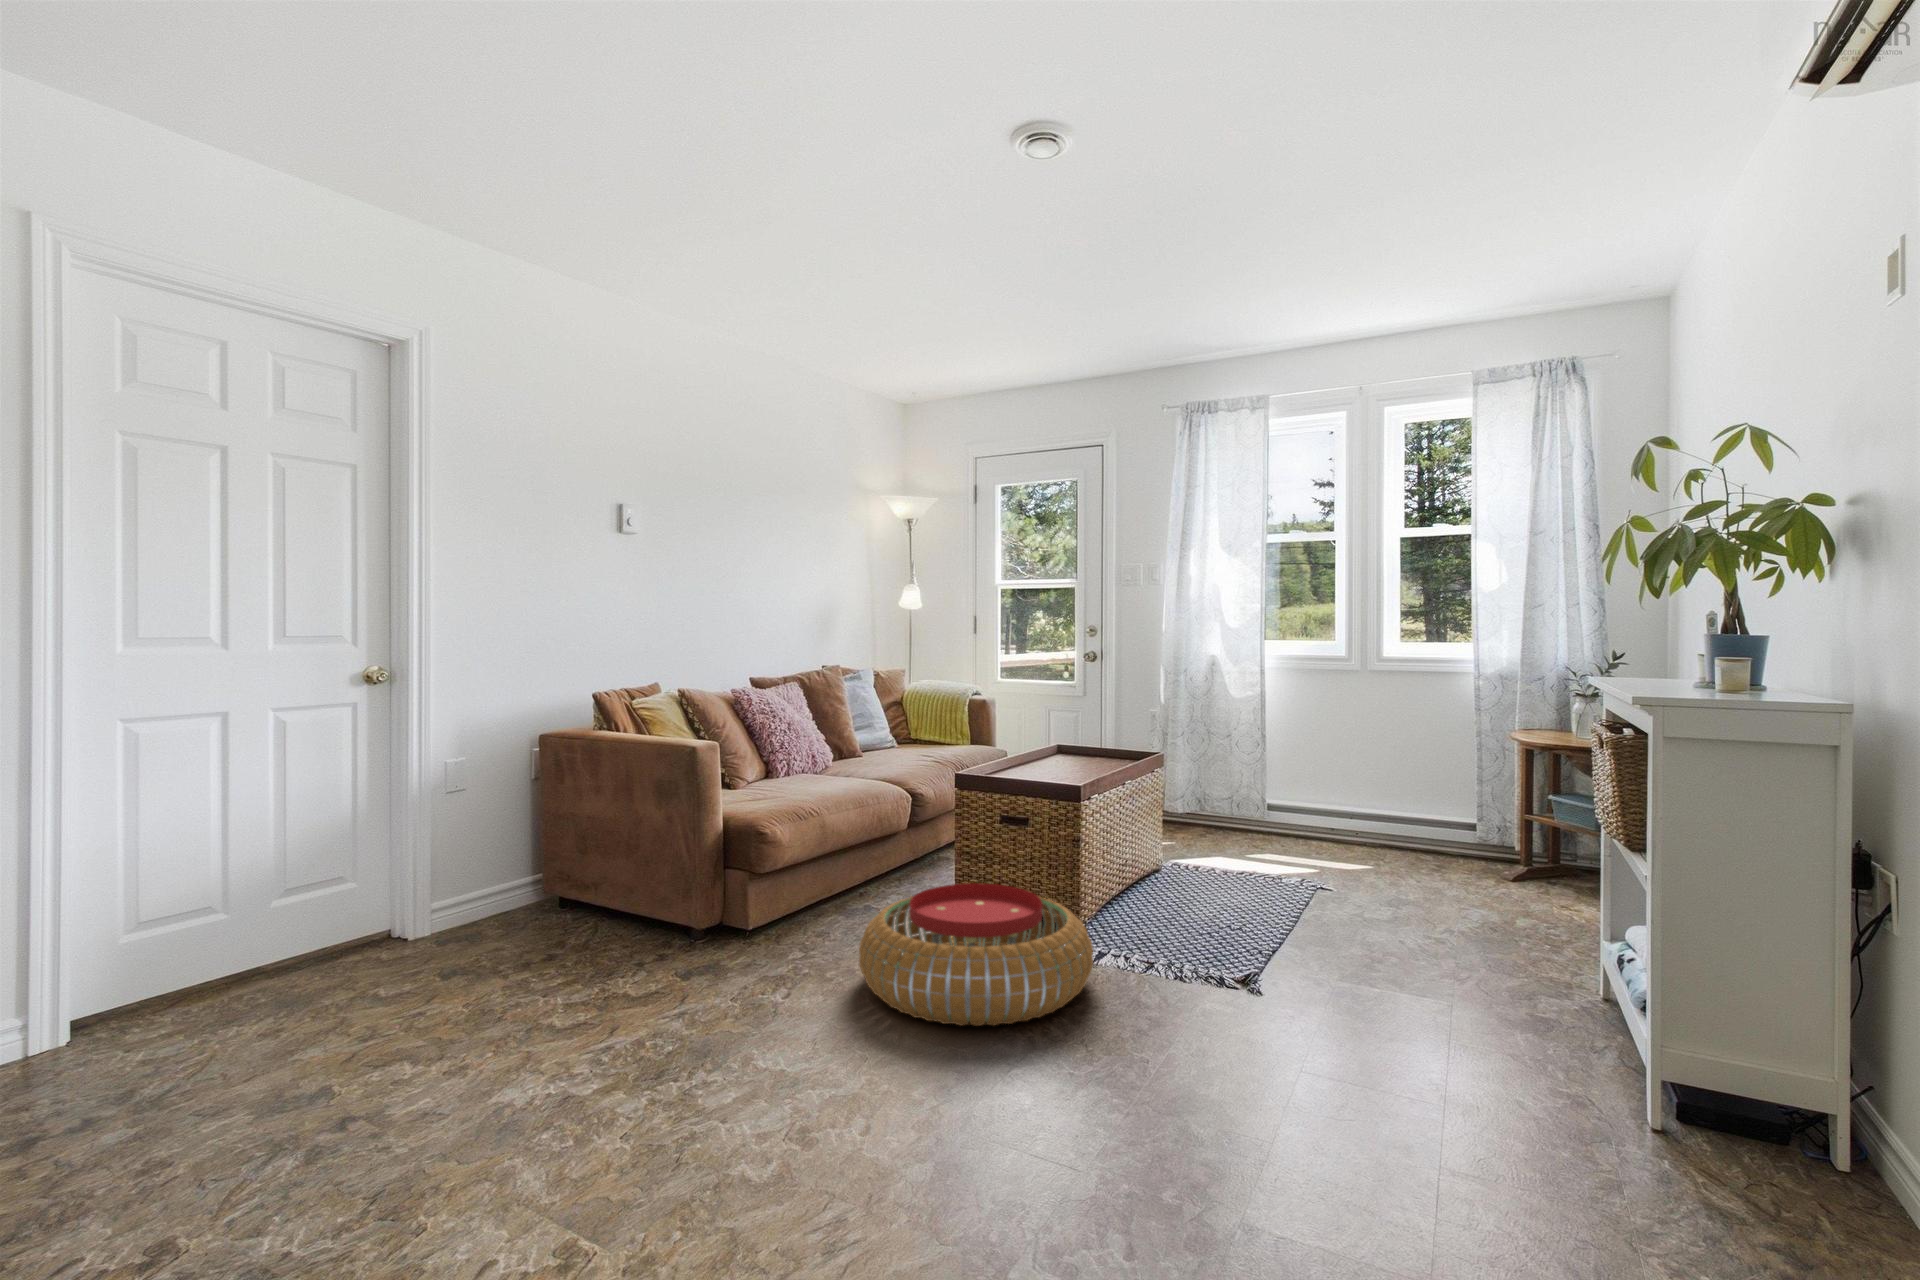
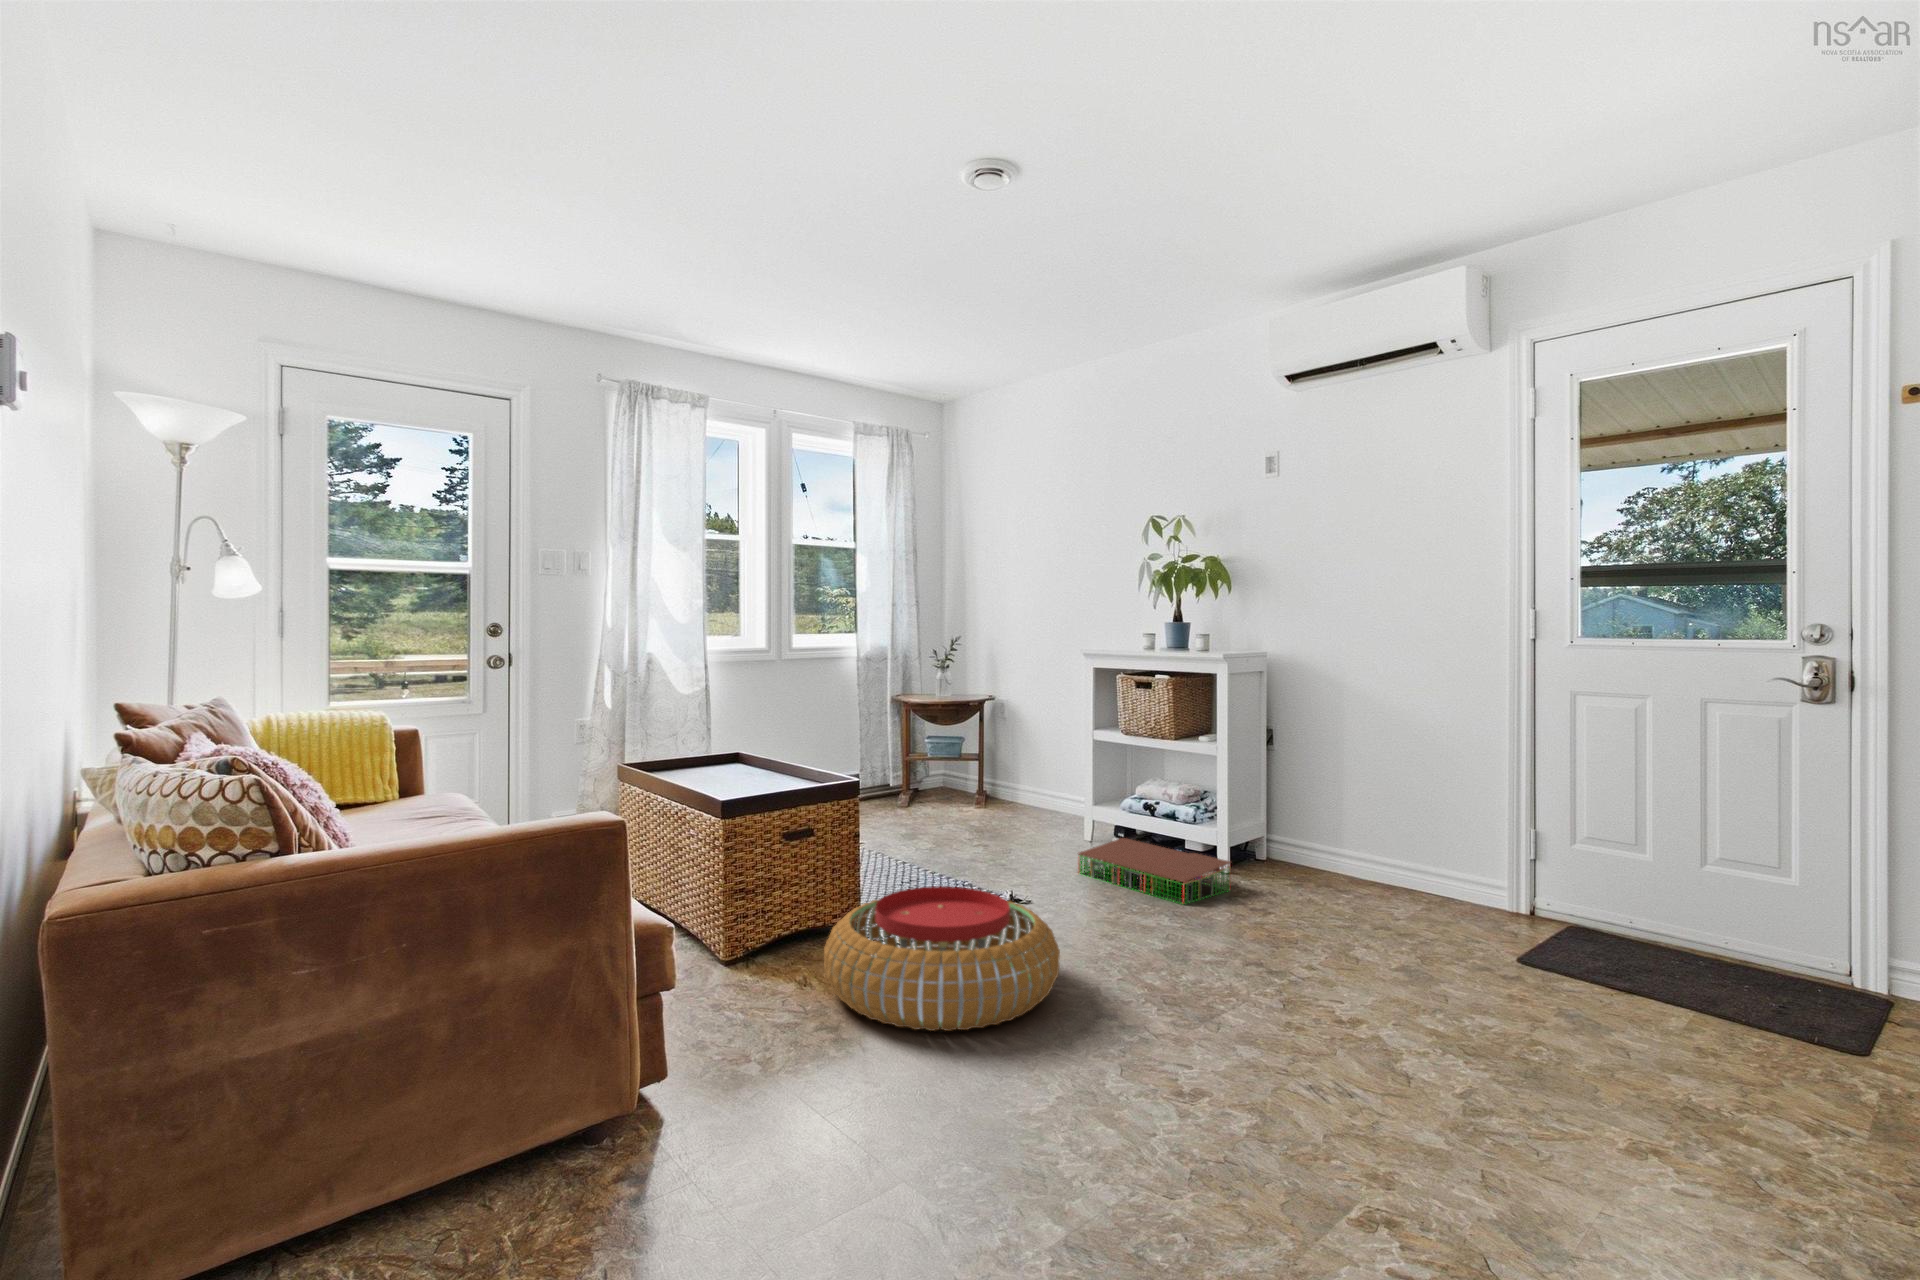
storage bin: none [1460,958,1621,1100] -> present [1078,838,1231,904]

